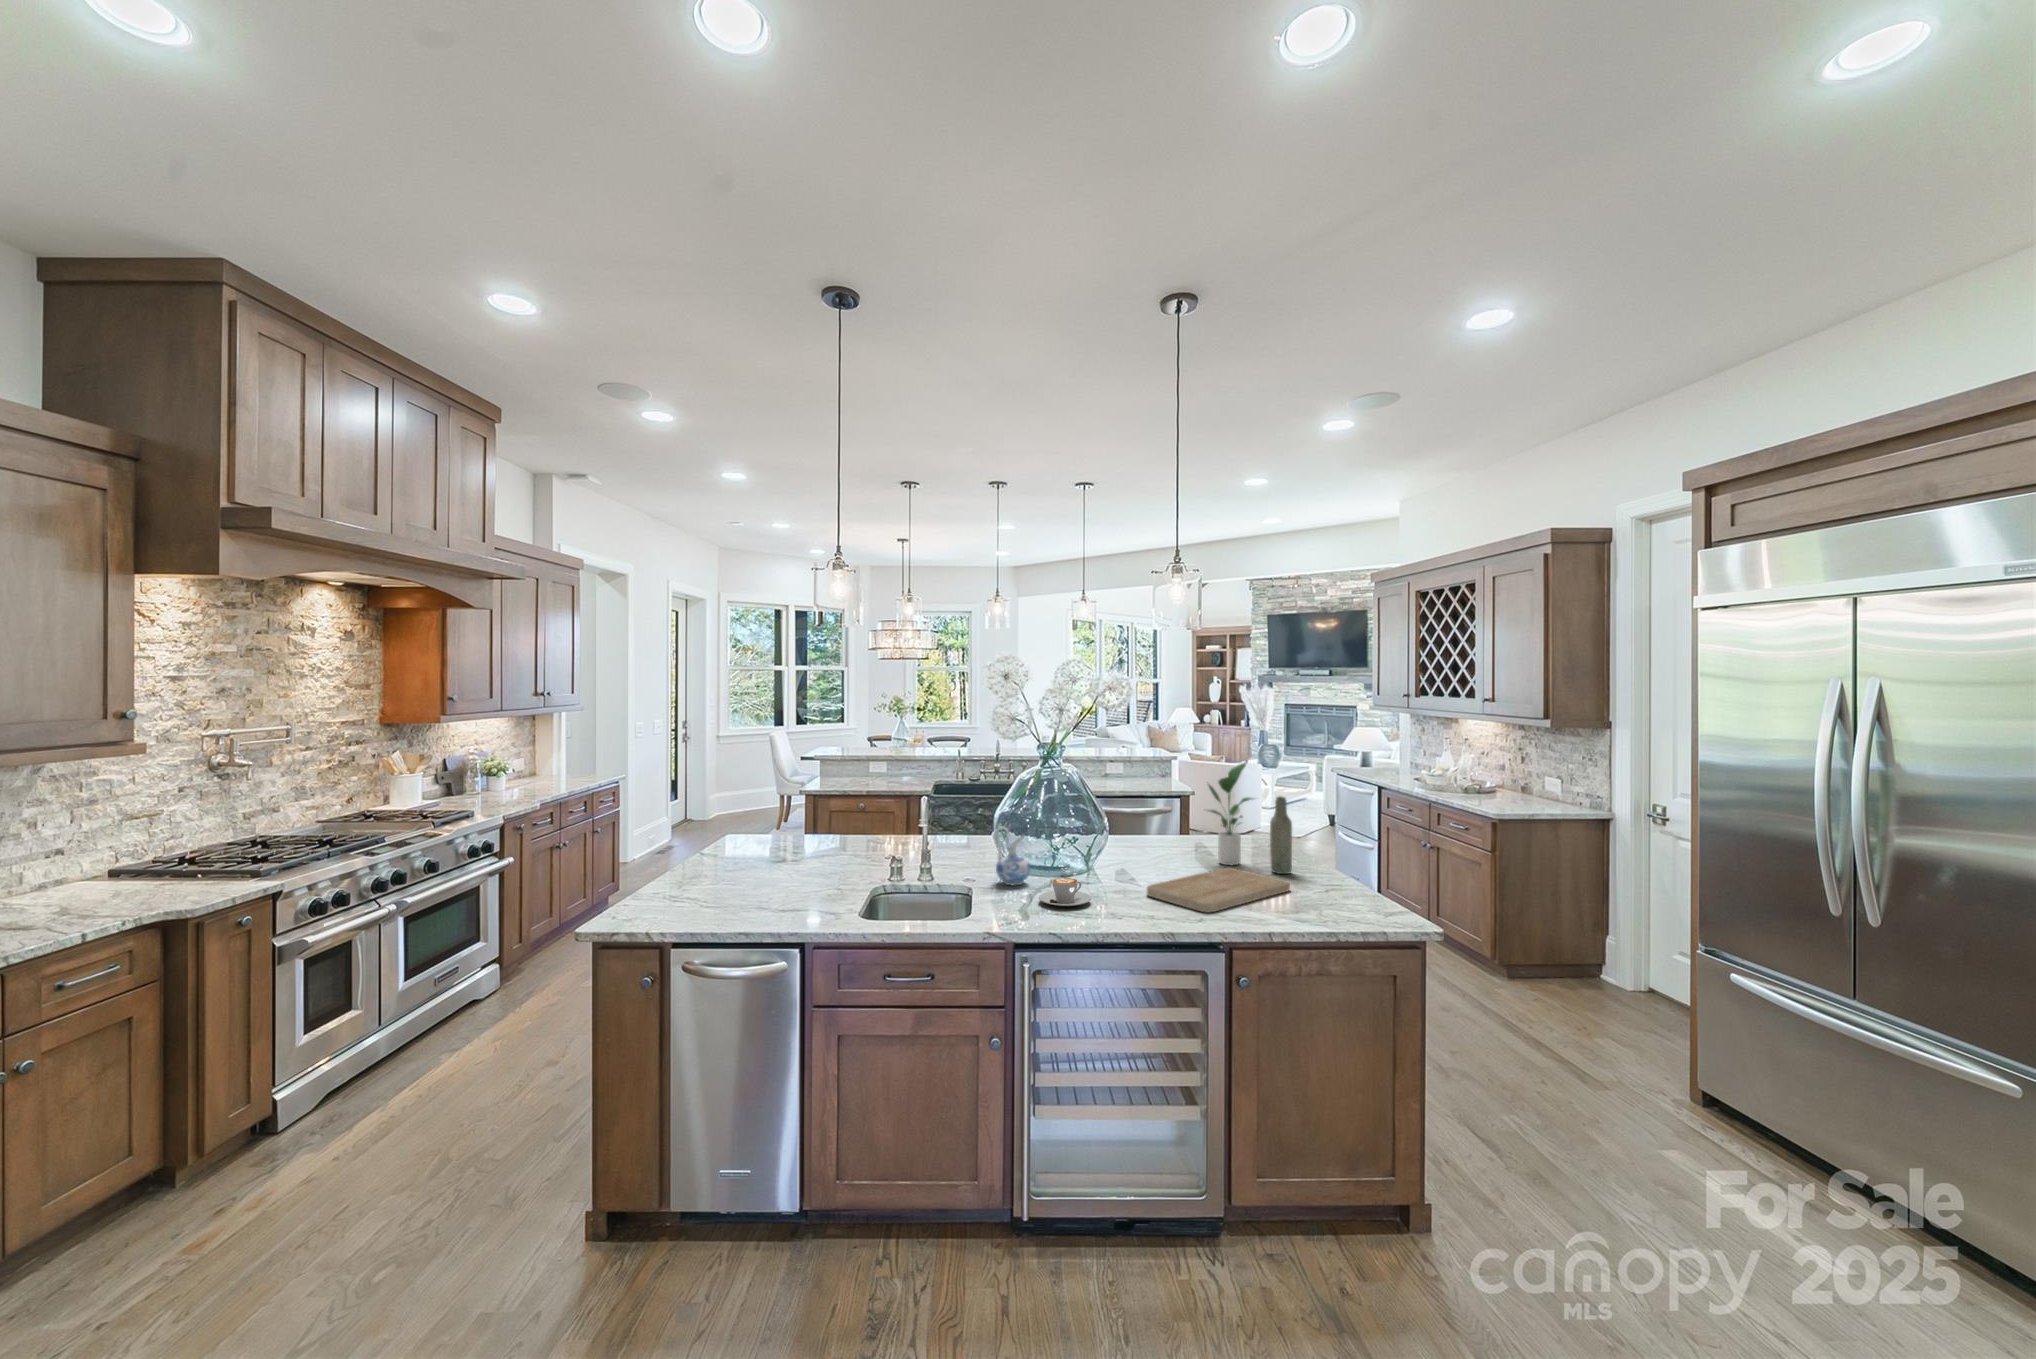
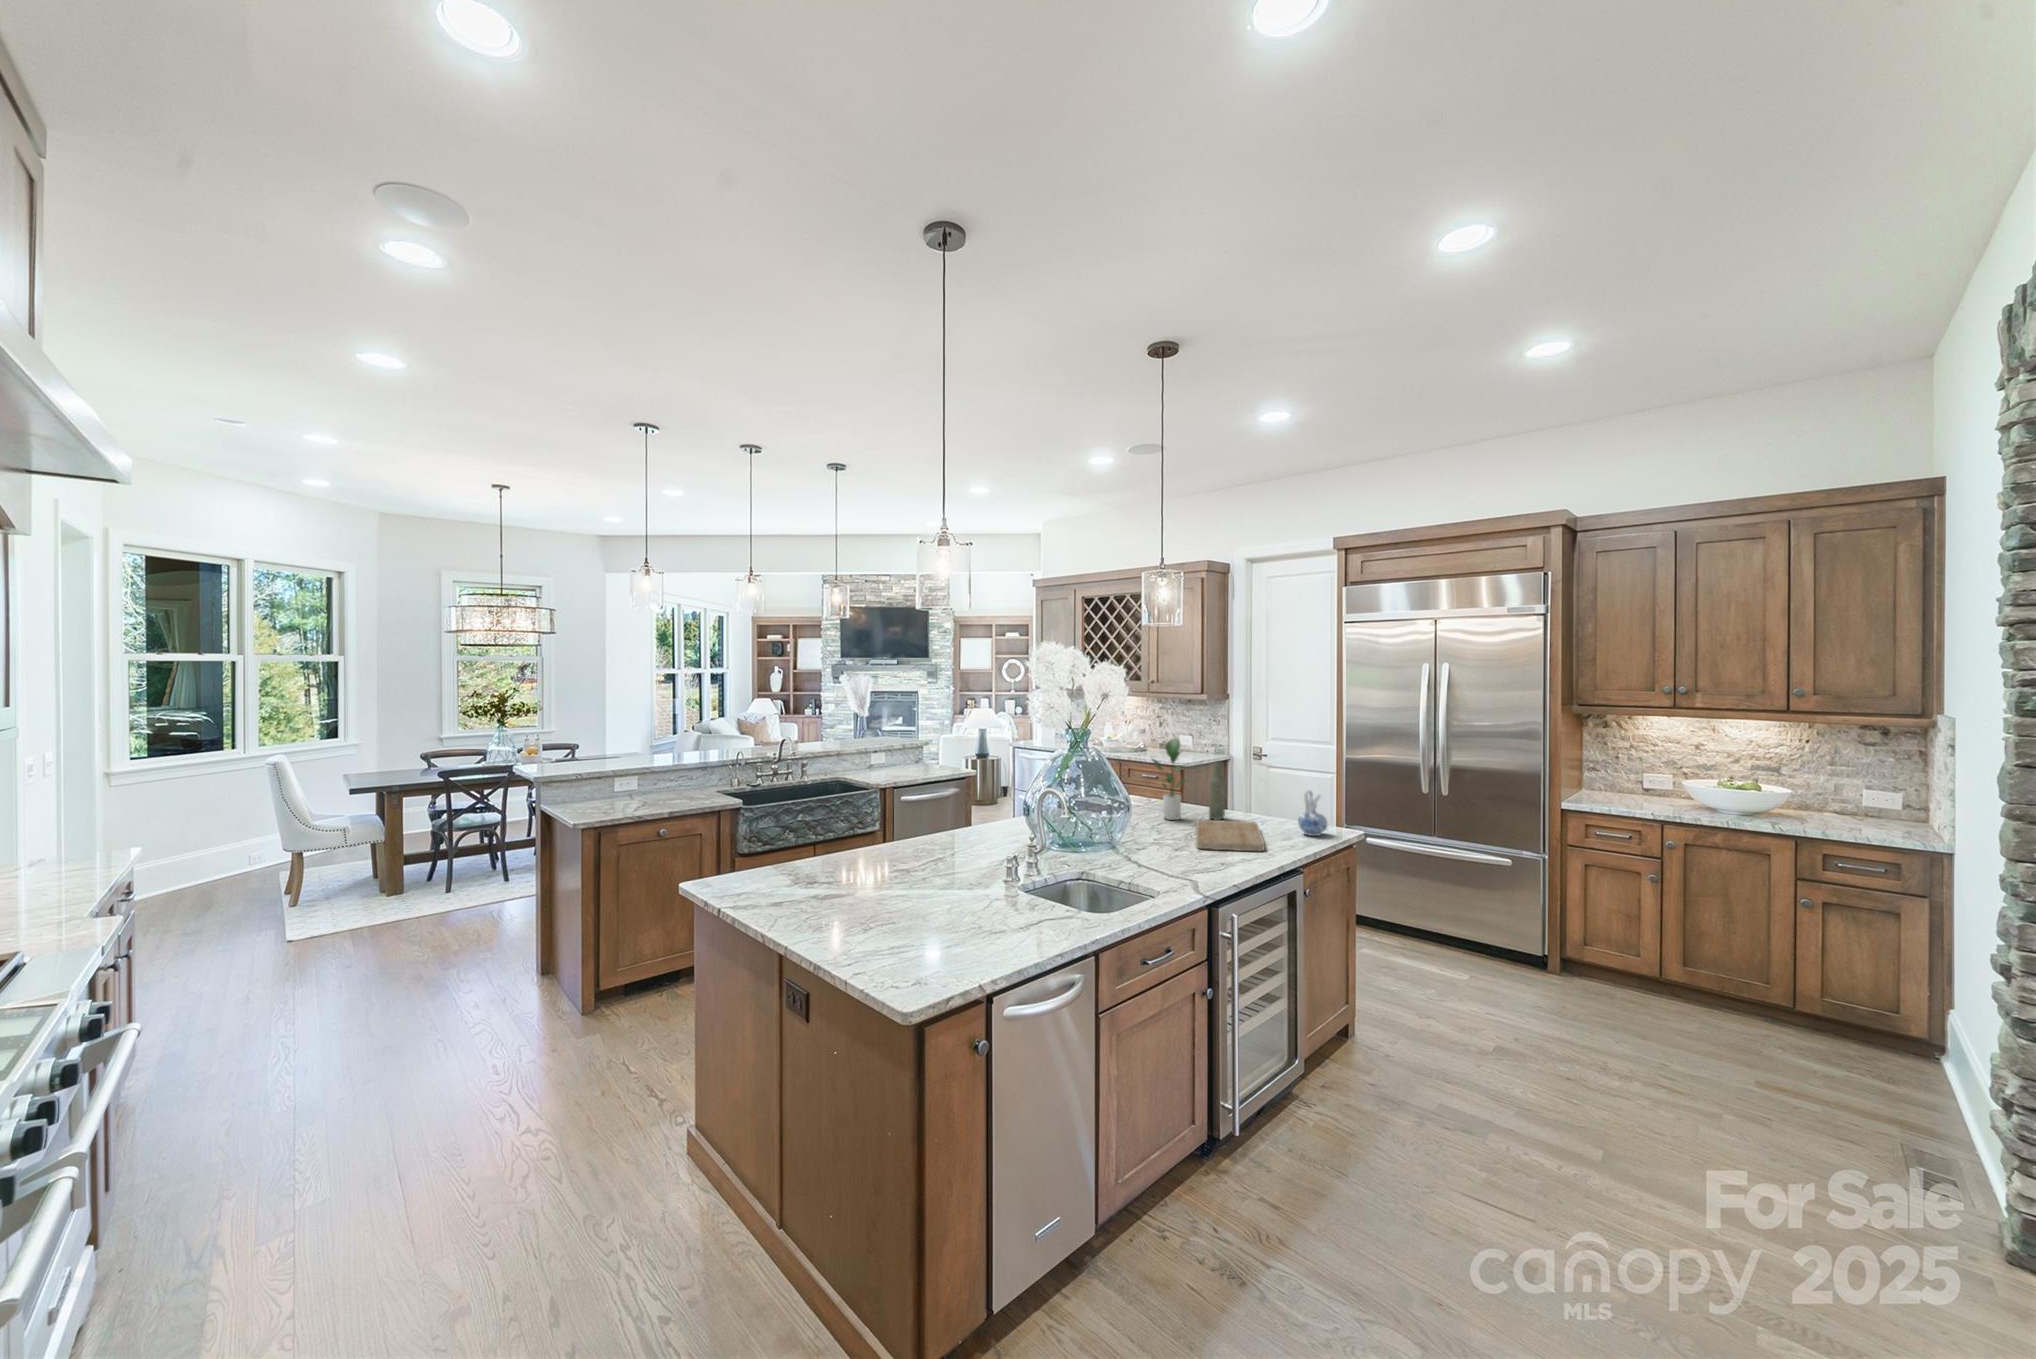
ceramic pitcher: present [996,826,1030,885] -> present [1298,790,1327,836]
coffee cup: present [1039,878,1091,907] -> none [1149,844,1194,868]

